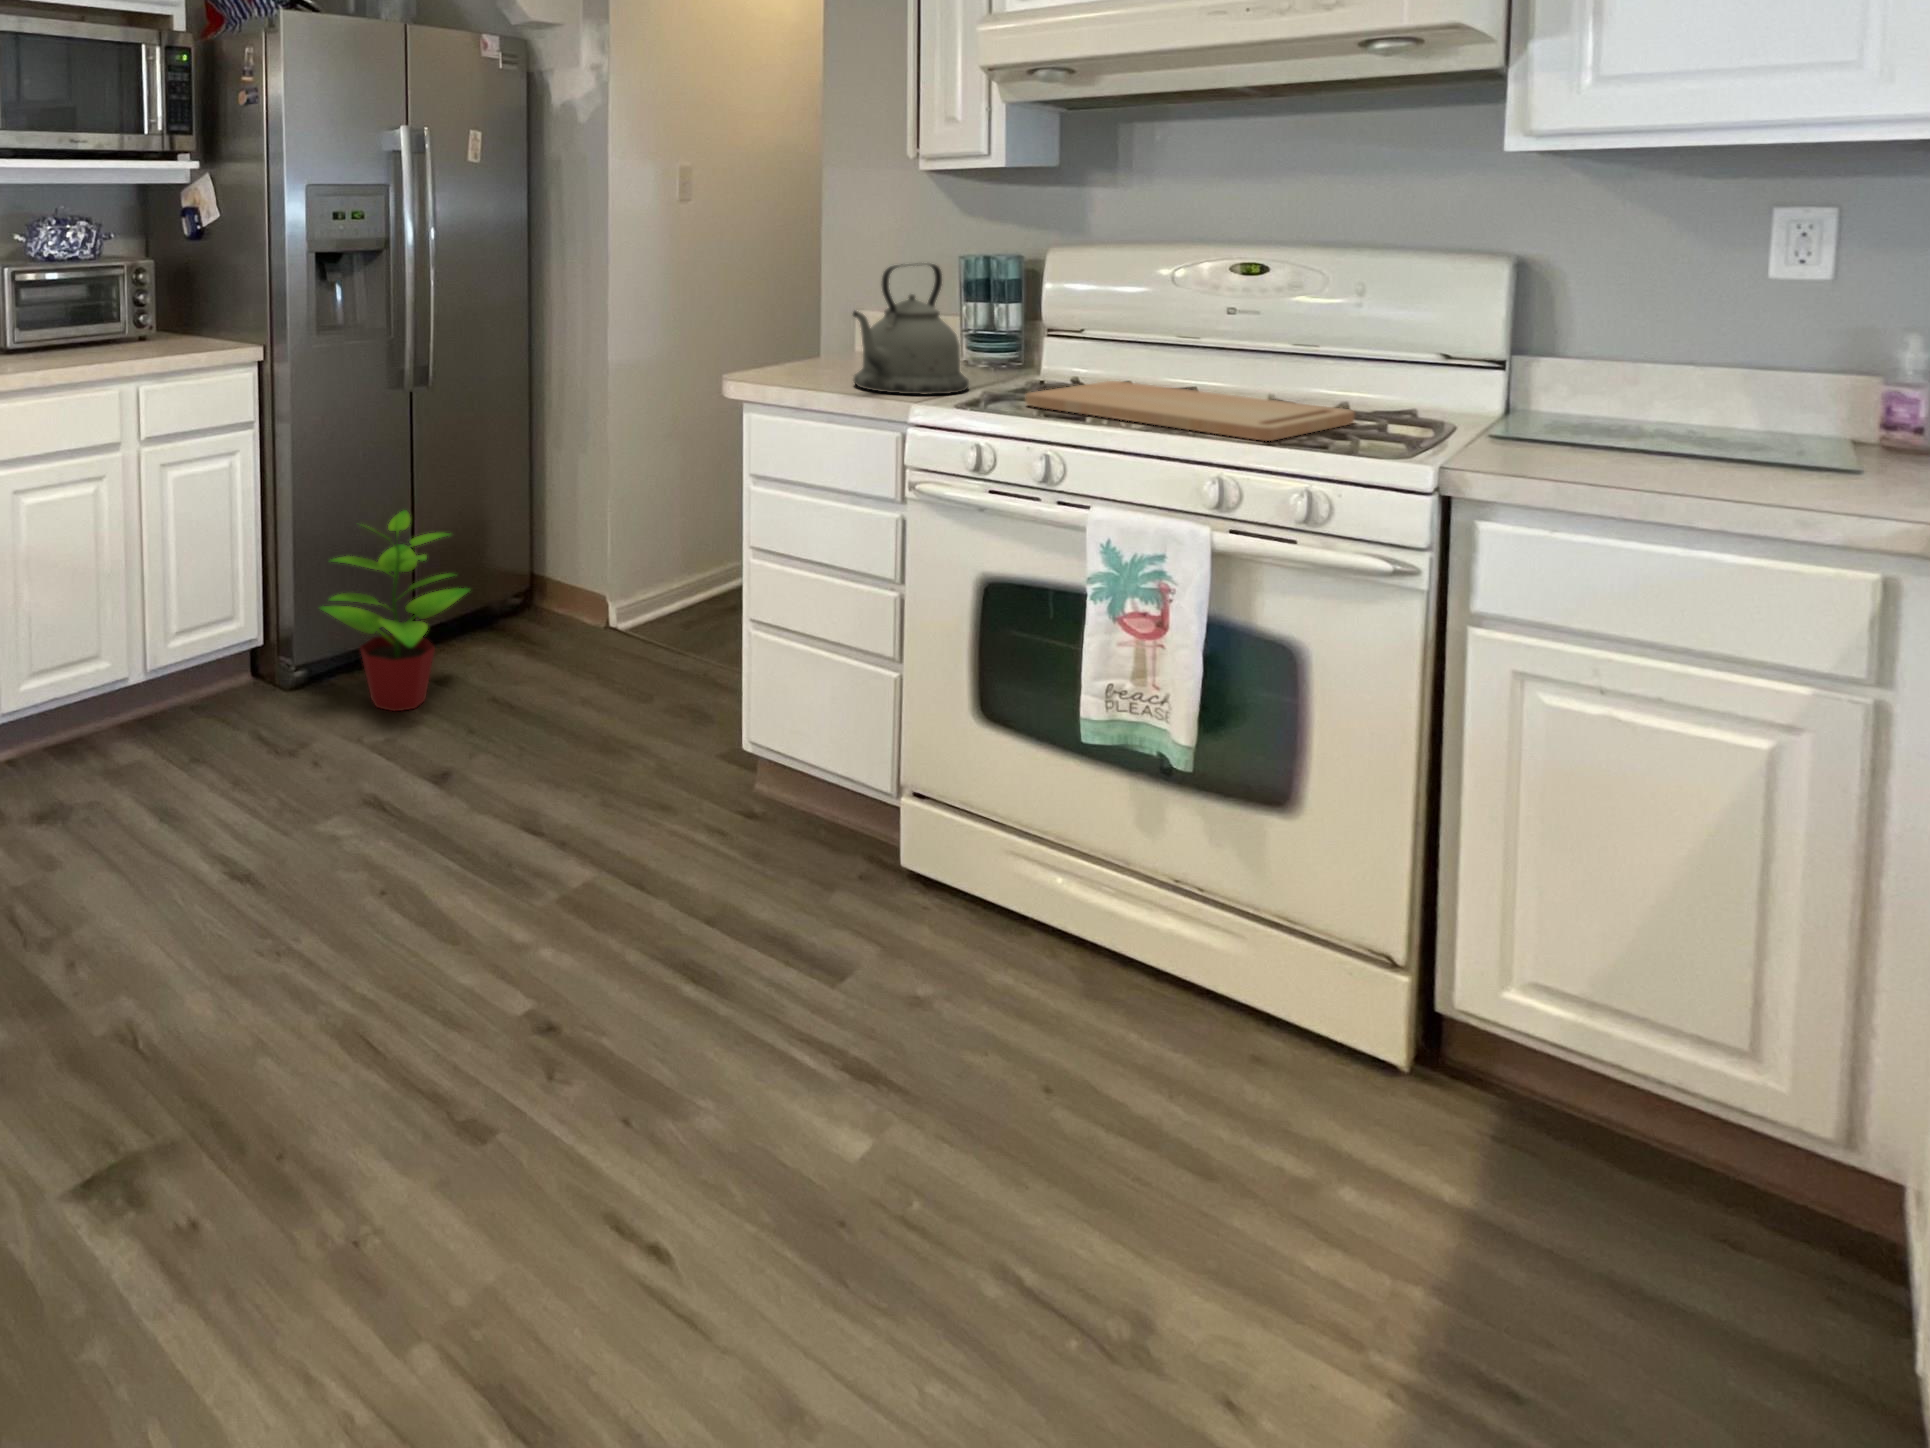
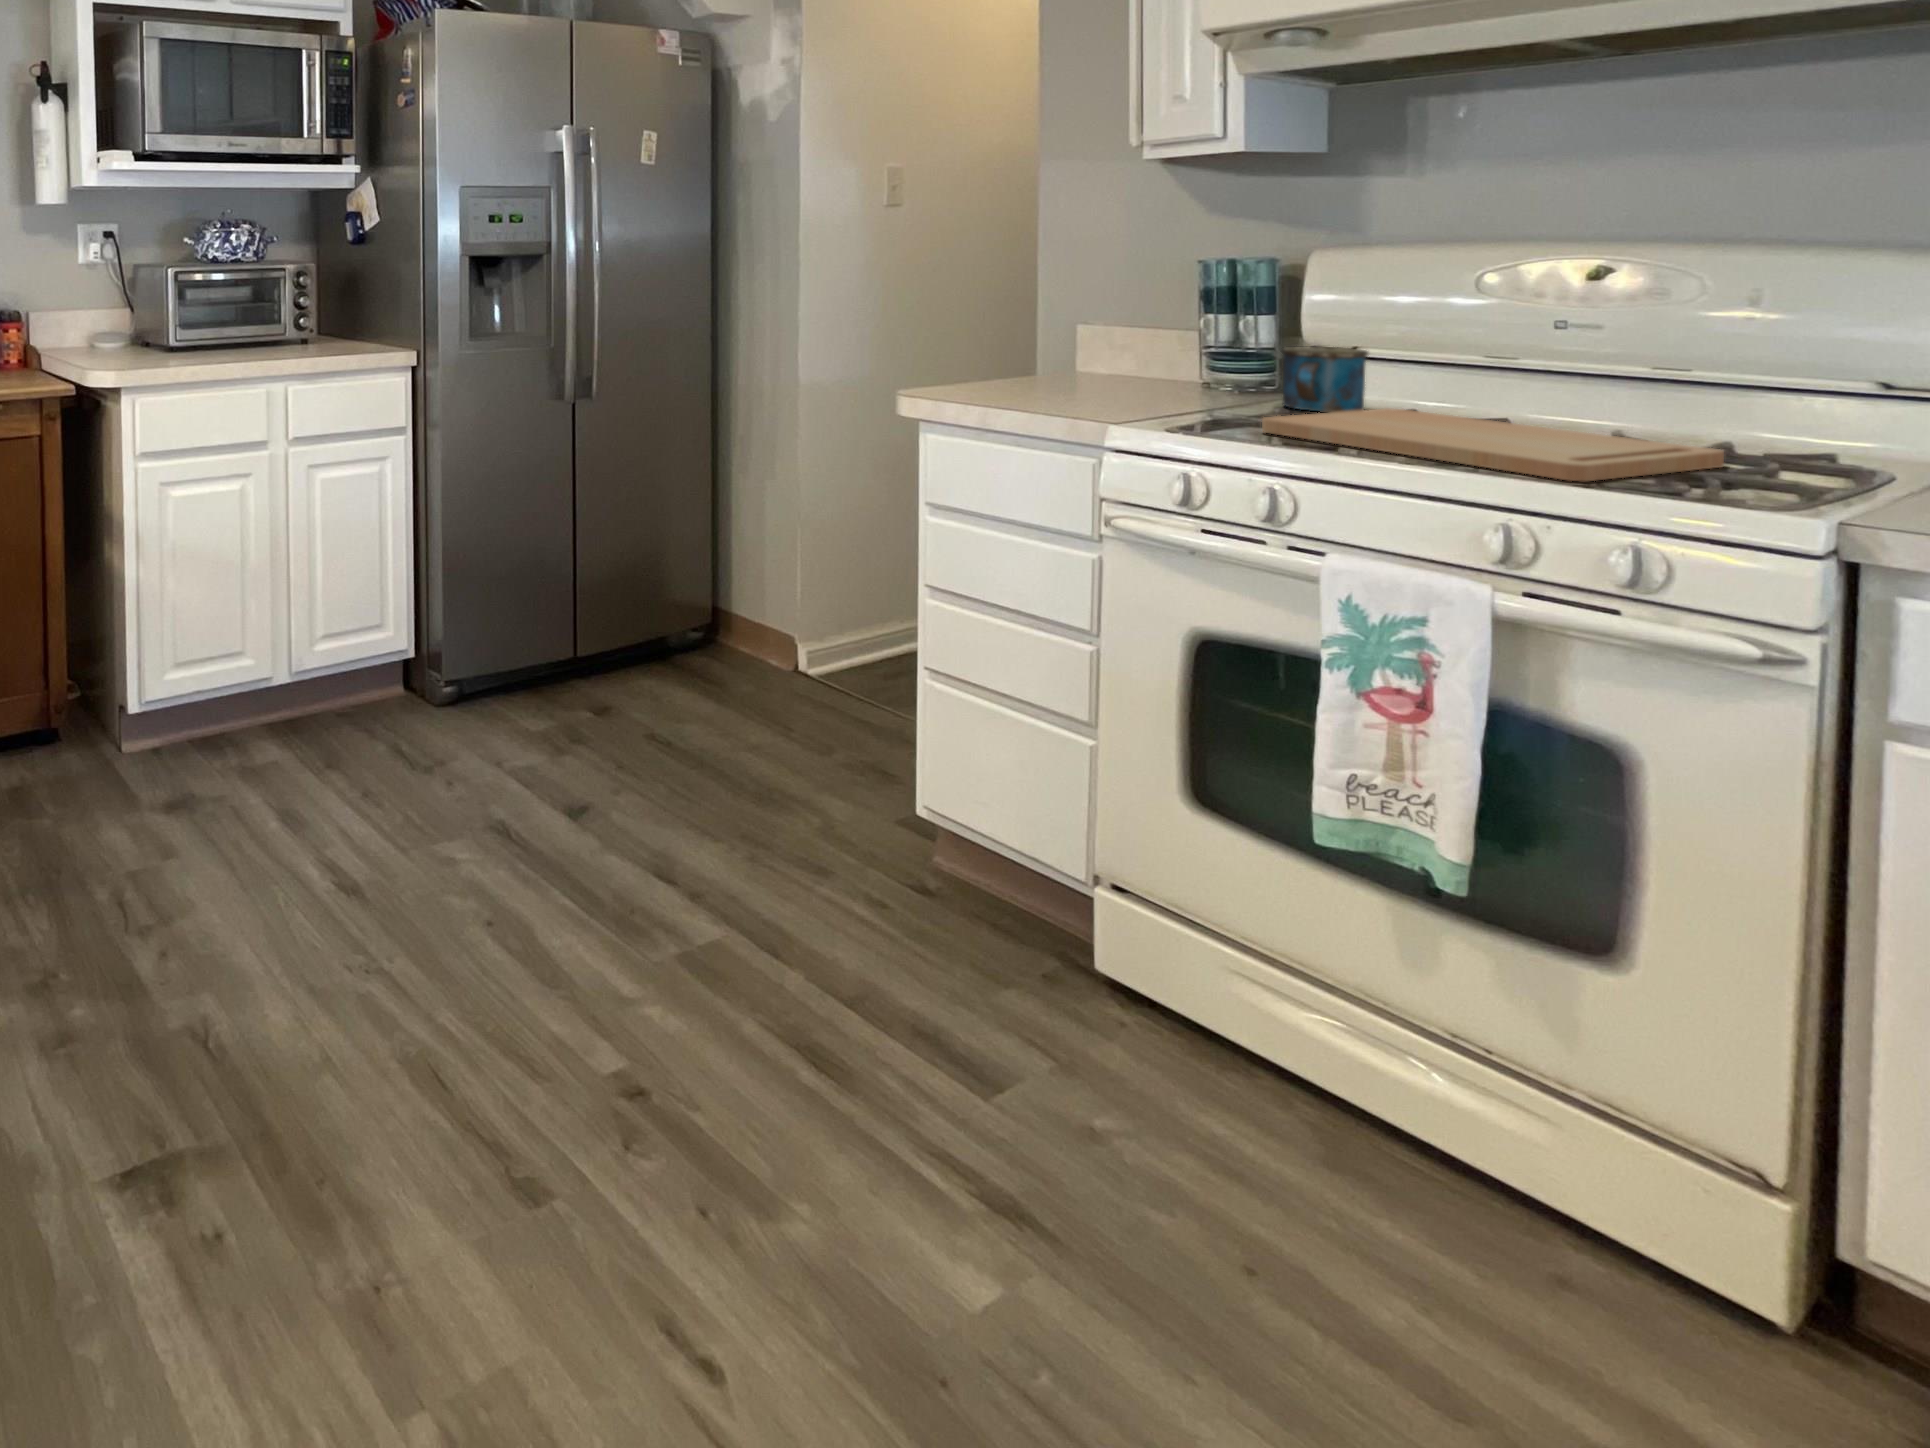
kettle: present [853,264,969,394] -> none [1046,265,1200,417]
mug: none [1025,329,1093,384] -> present [1281,346,1369,412]
potted plant: present [320,510,469,711] -> none [473,526,635,740]

